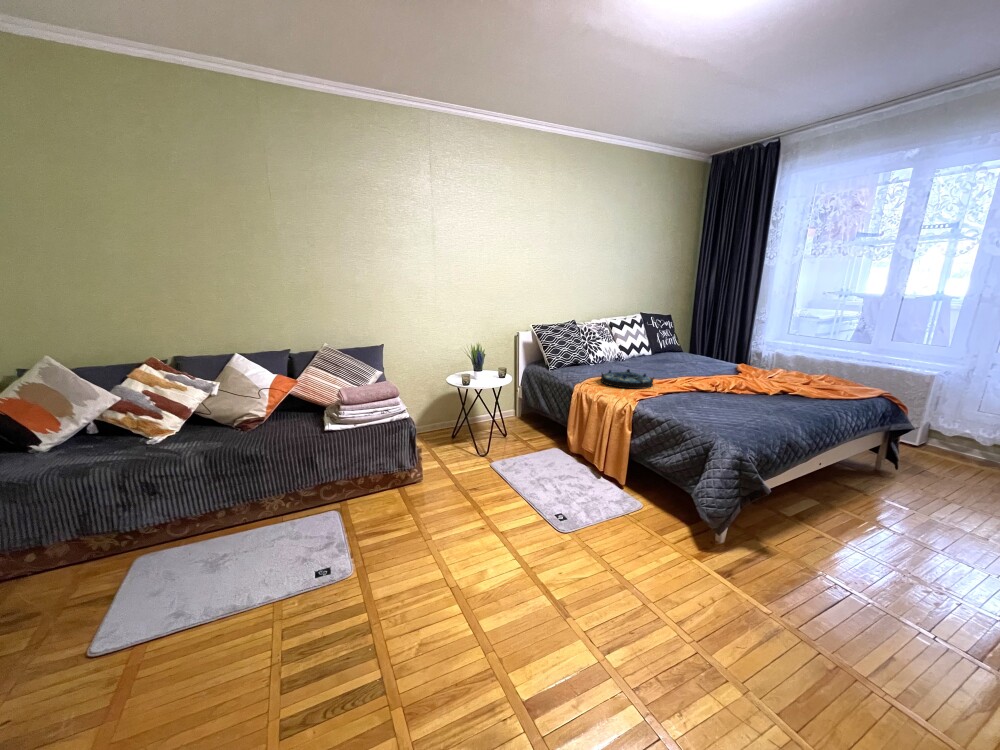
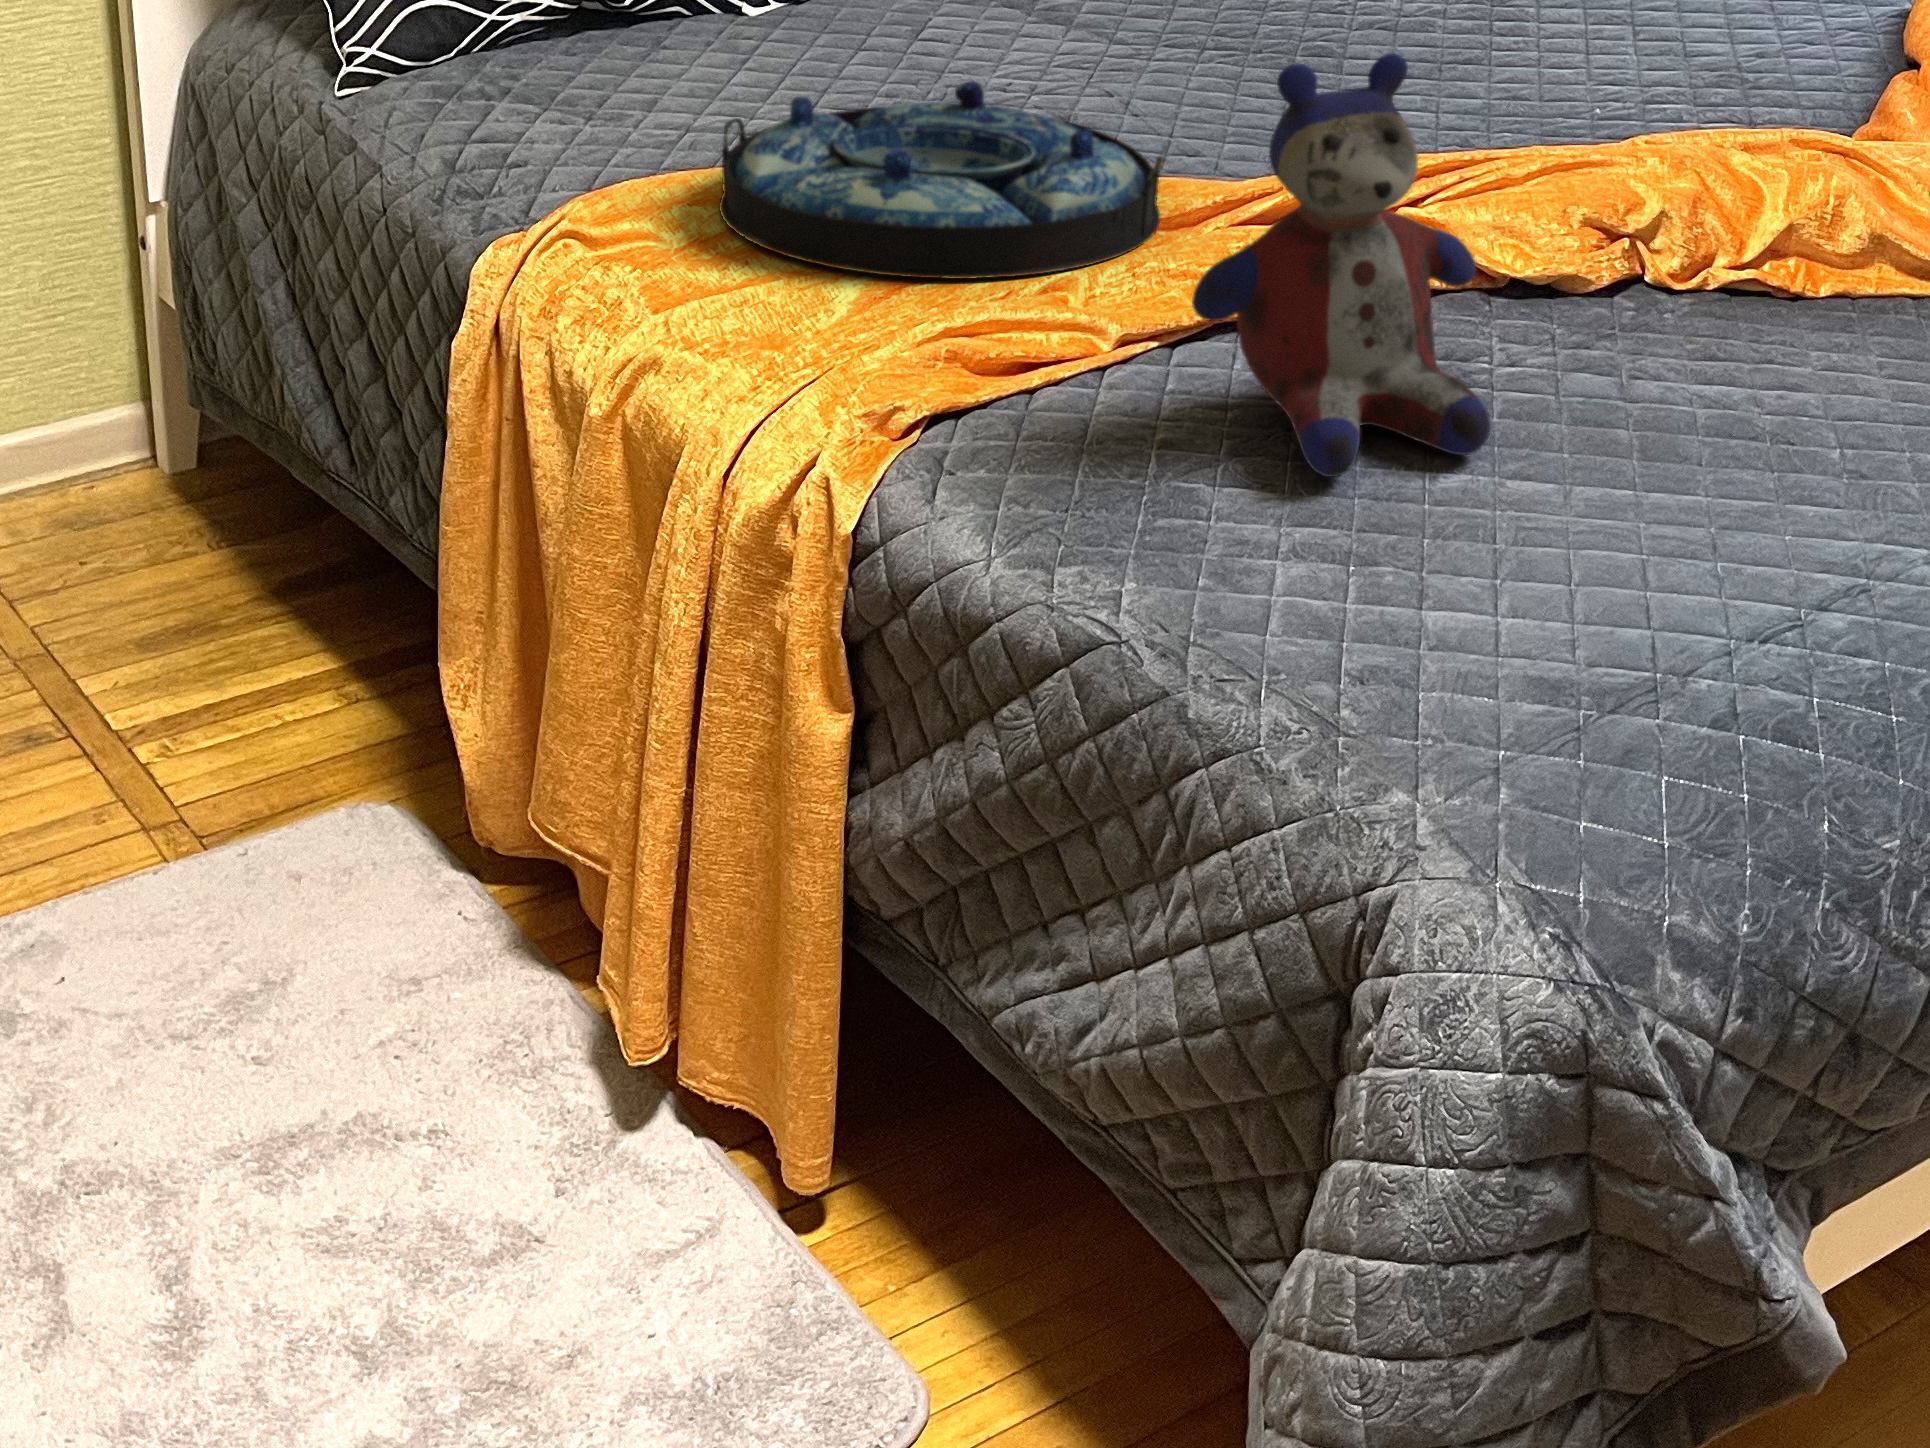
stuffed bear: none [670,361,707,407] -> present [1192,53,1491,477]

